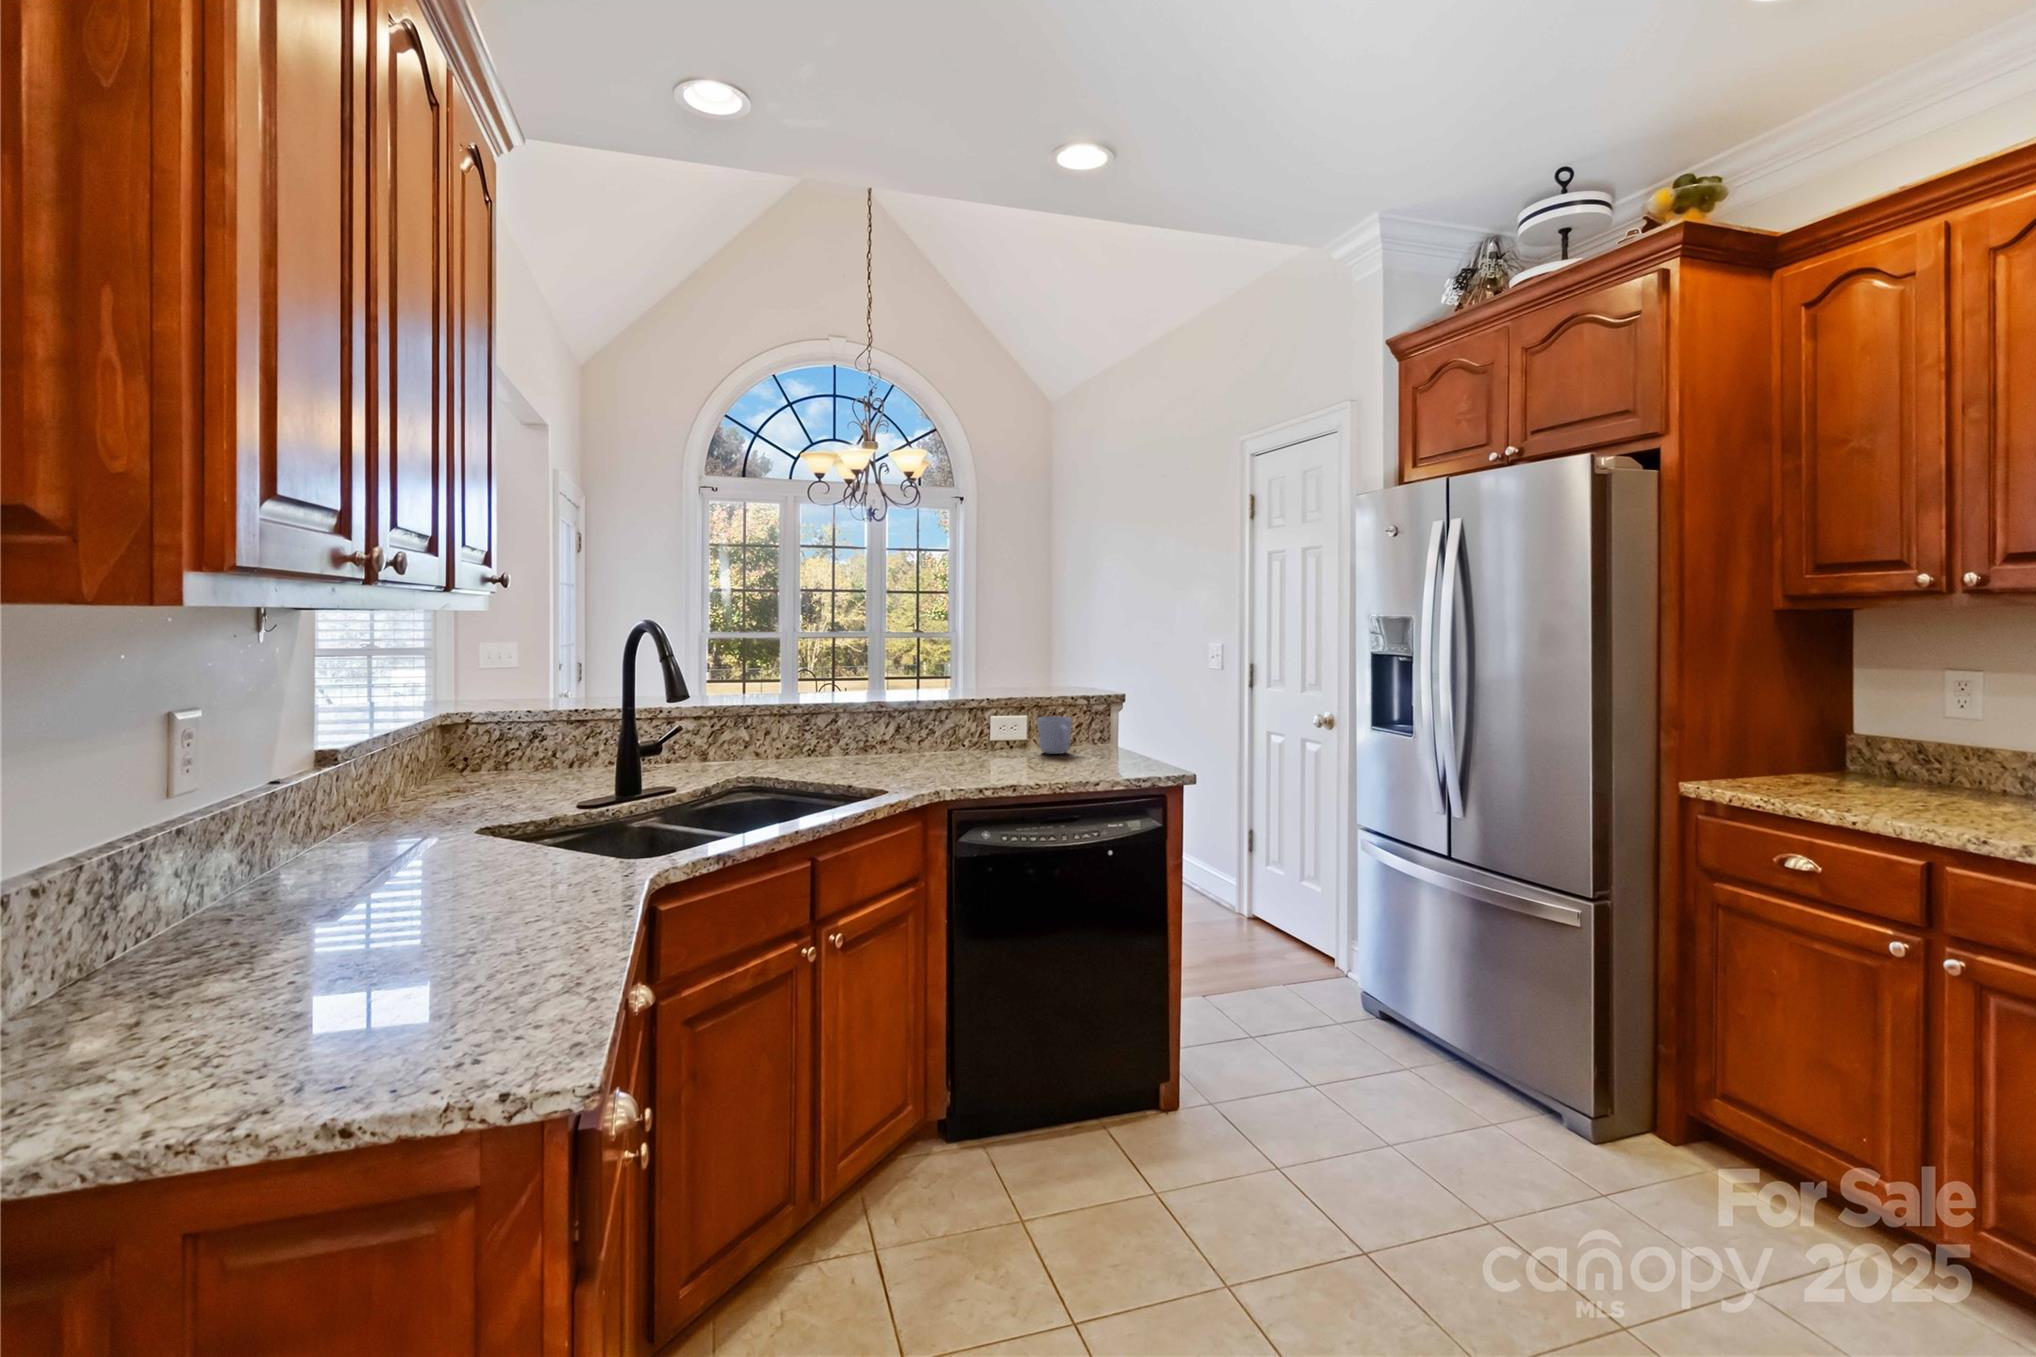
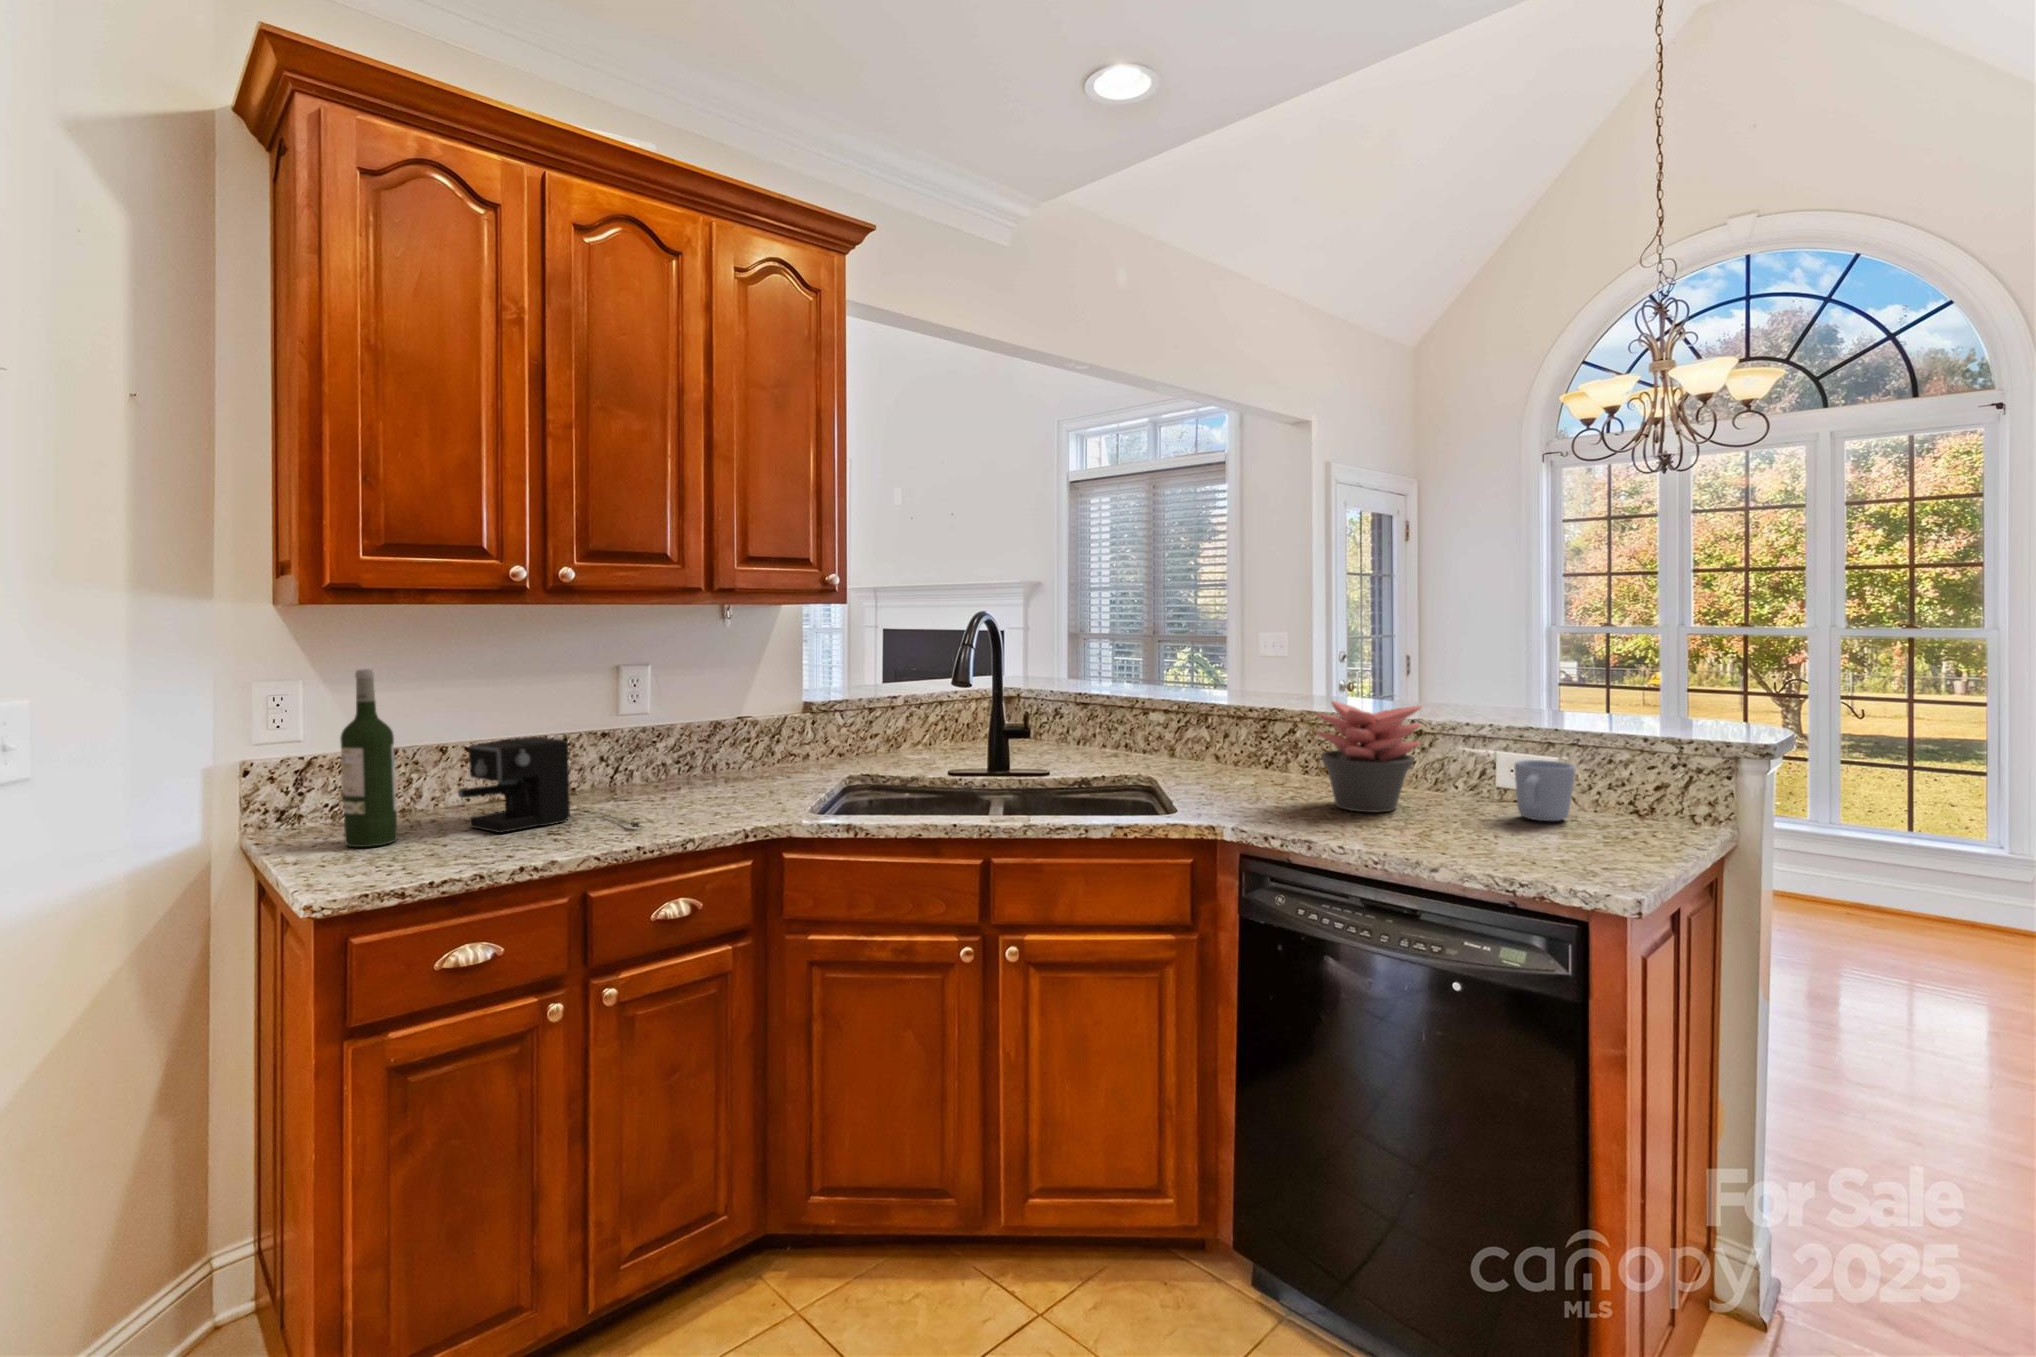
succulent plant: none [927,688,1003,768] -> present [1316,701,1421,812]
wine bottle: none [129,734,259,1100] -> present [341,669,398,847]
coffee maker: none [257,825,541,1007] -> present [458,737,641,833]

